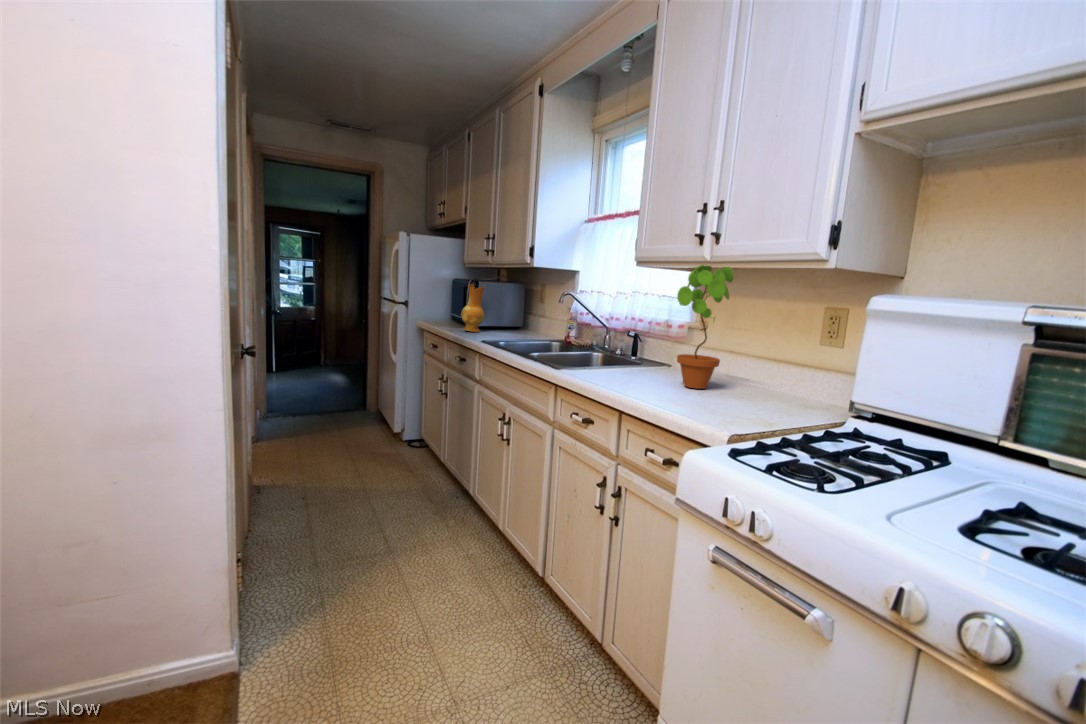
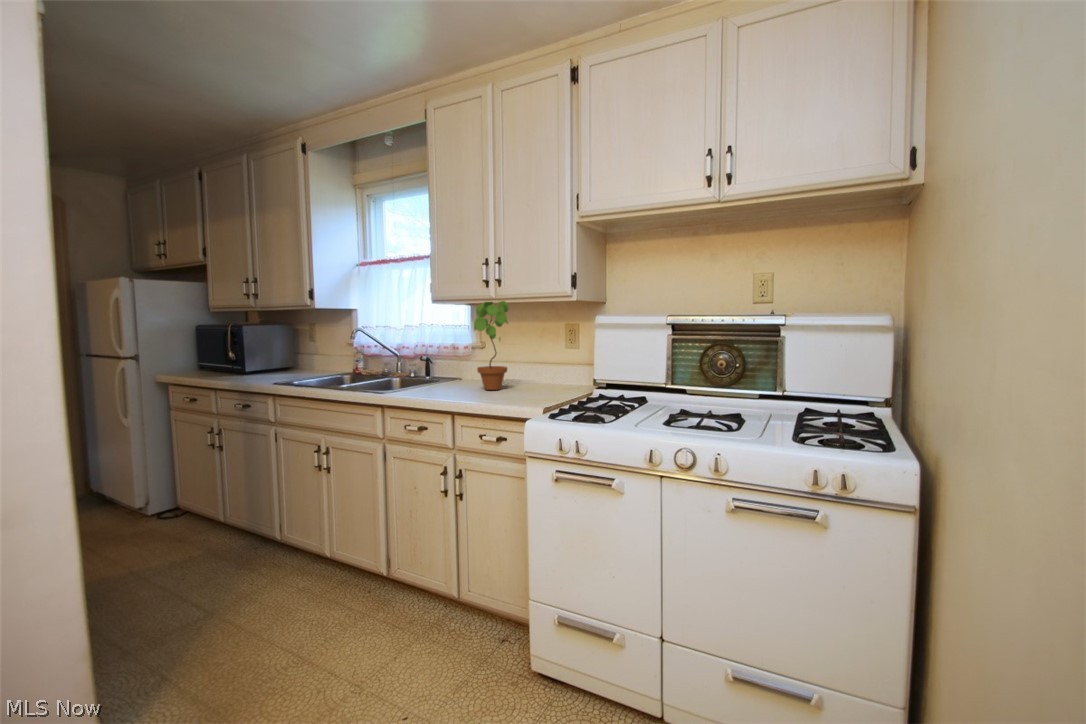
ceramic jug: present [461,284,485,332] -> none [229,329,256,377]

